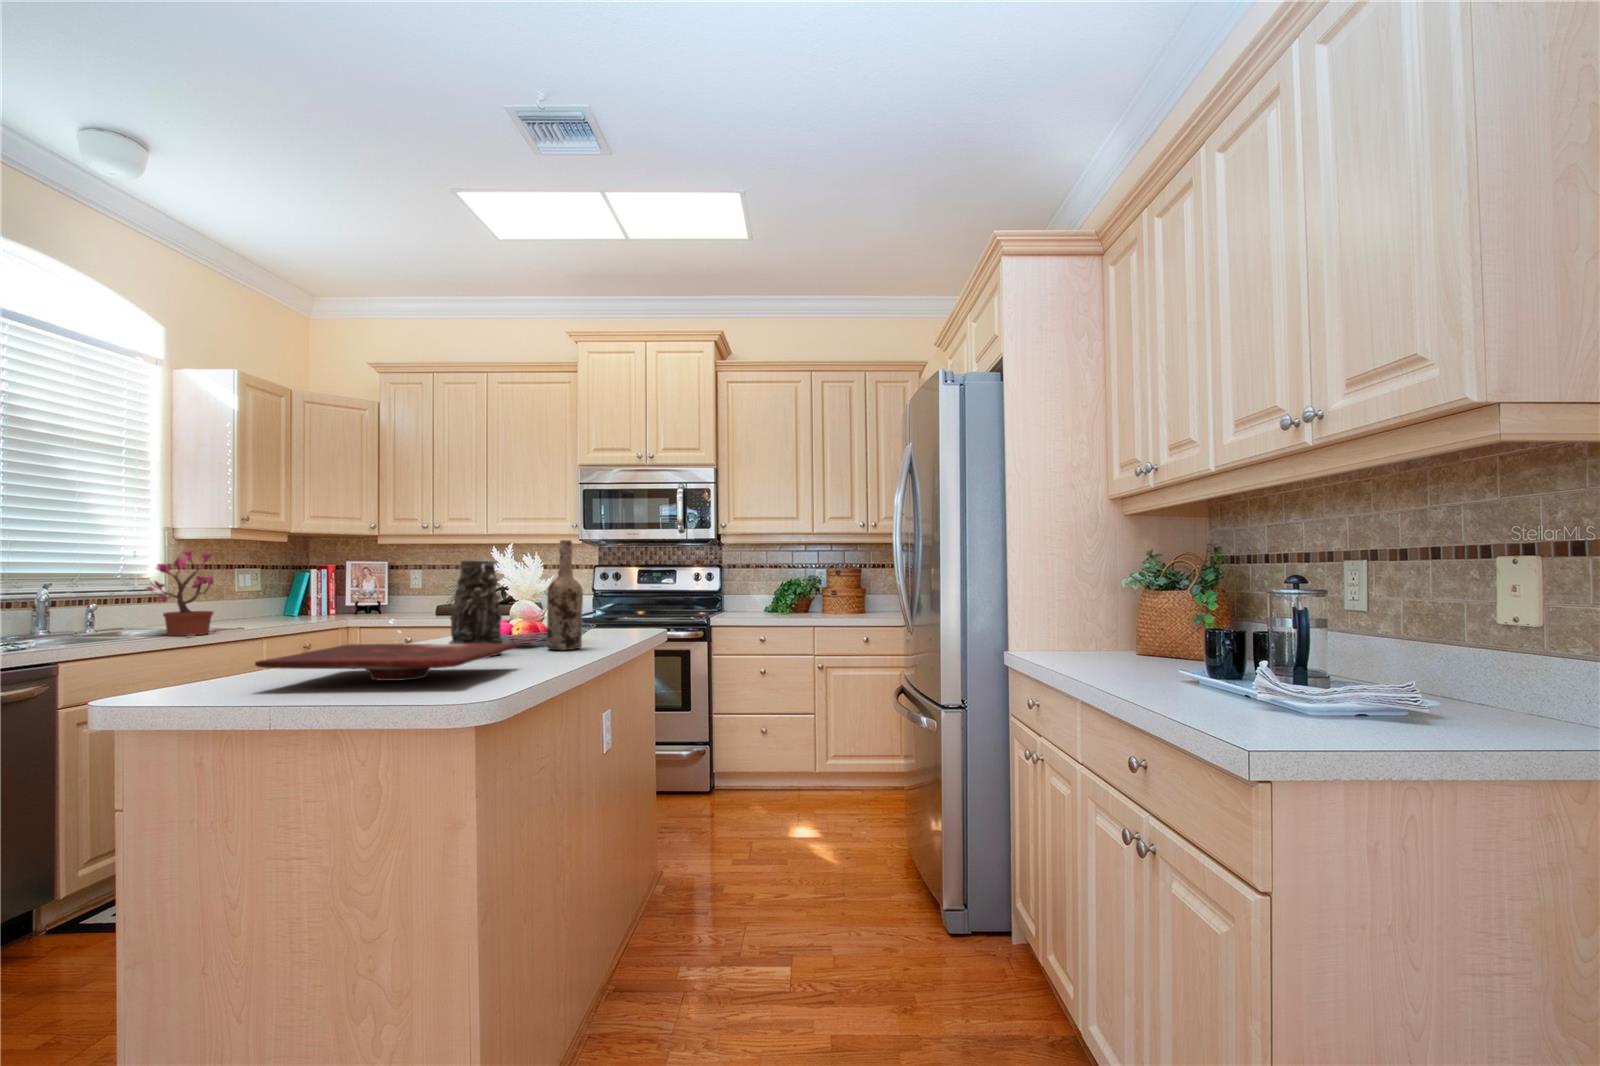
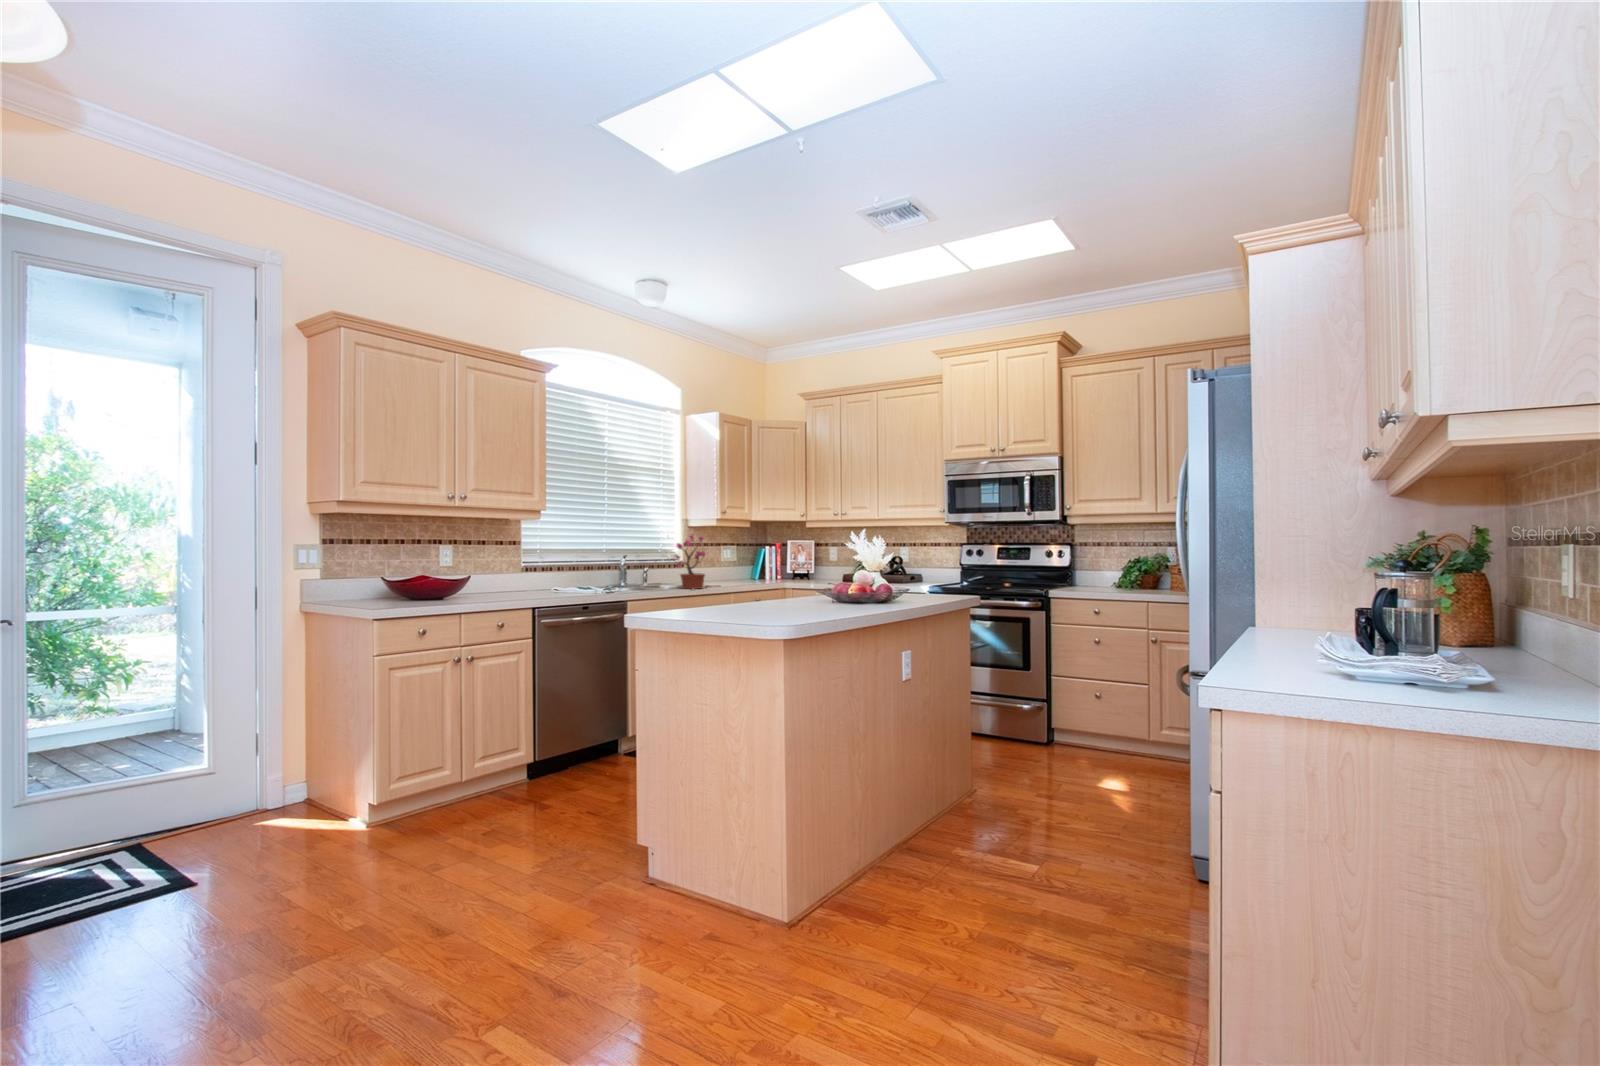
wine bottle: present [547,540,583,650] -> none [860,531,882,603]
vase: present [449,560,503,655] -> none [800,544,832,604]
cutting board: present [255,643,516,681] -> none [700,592,825,611]

